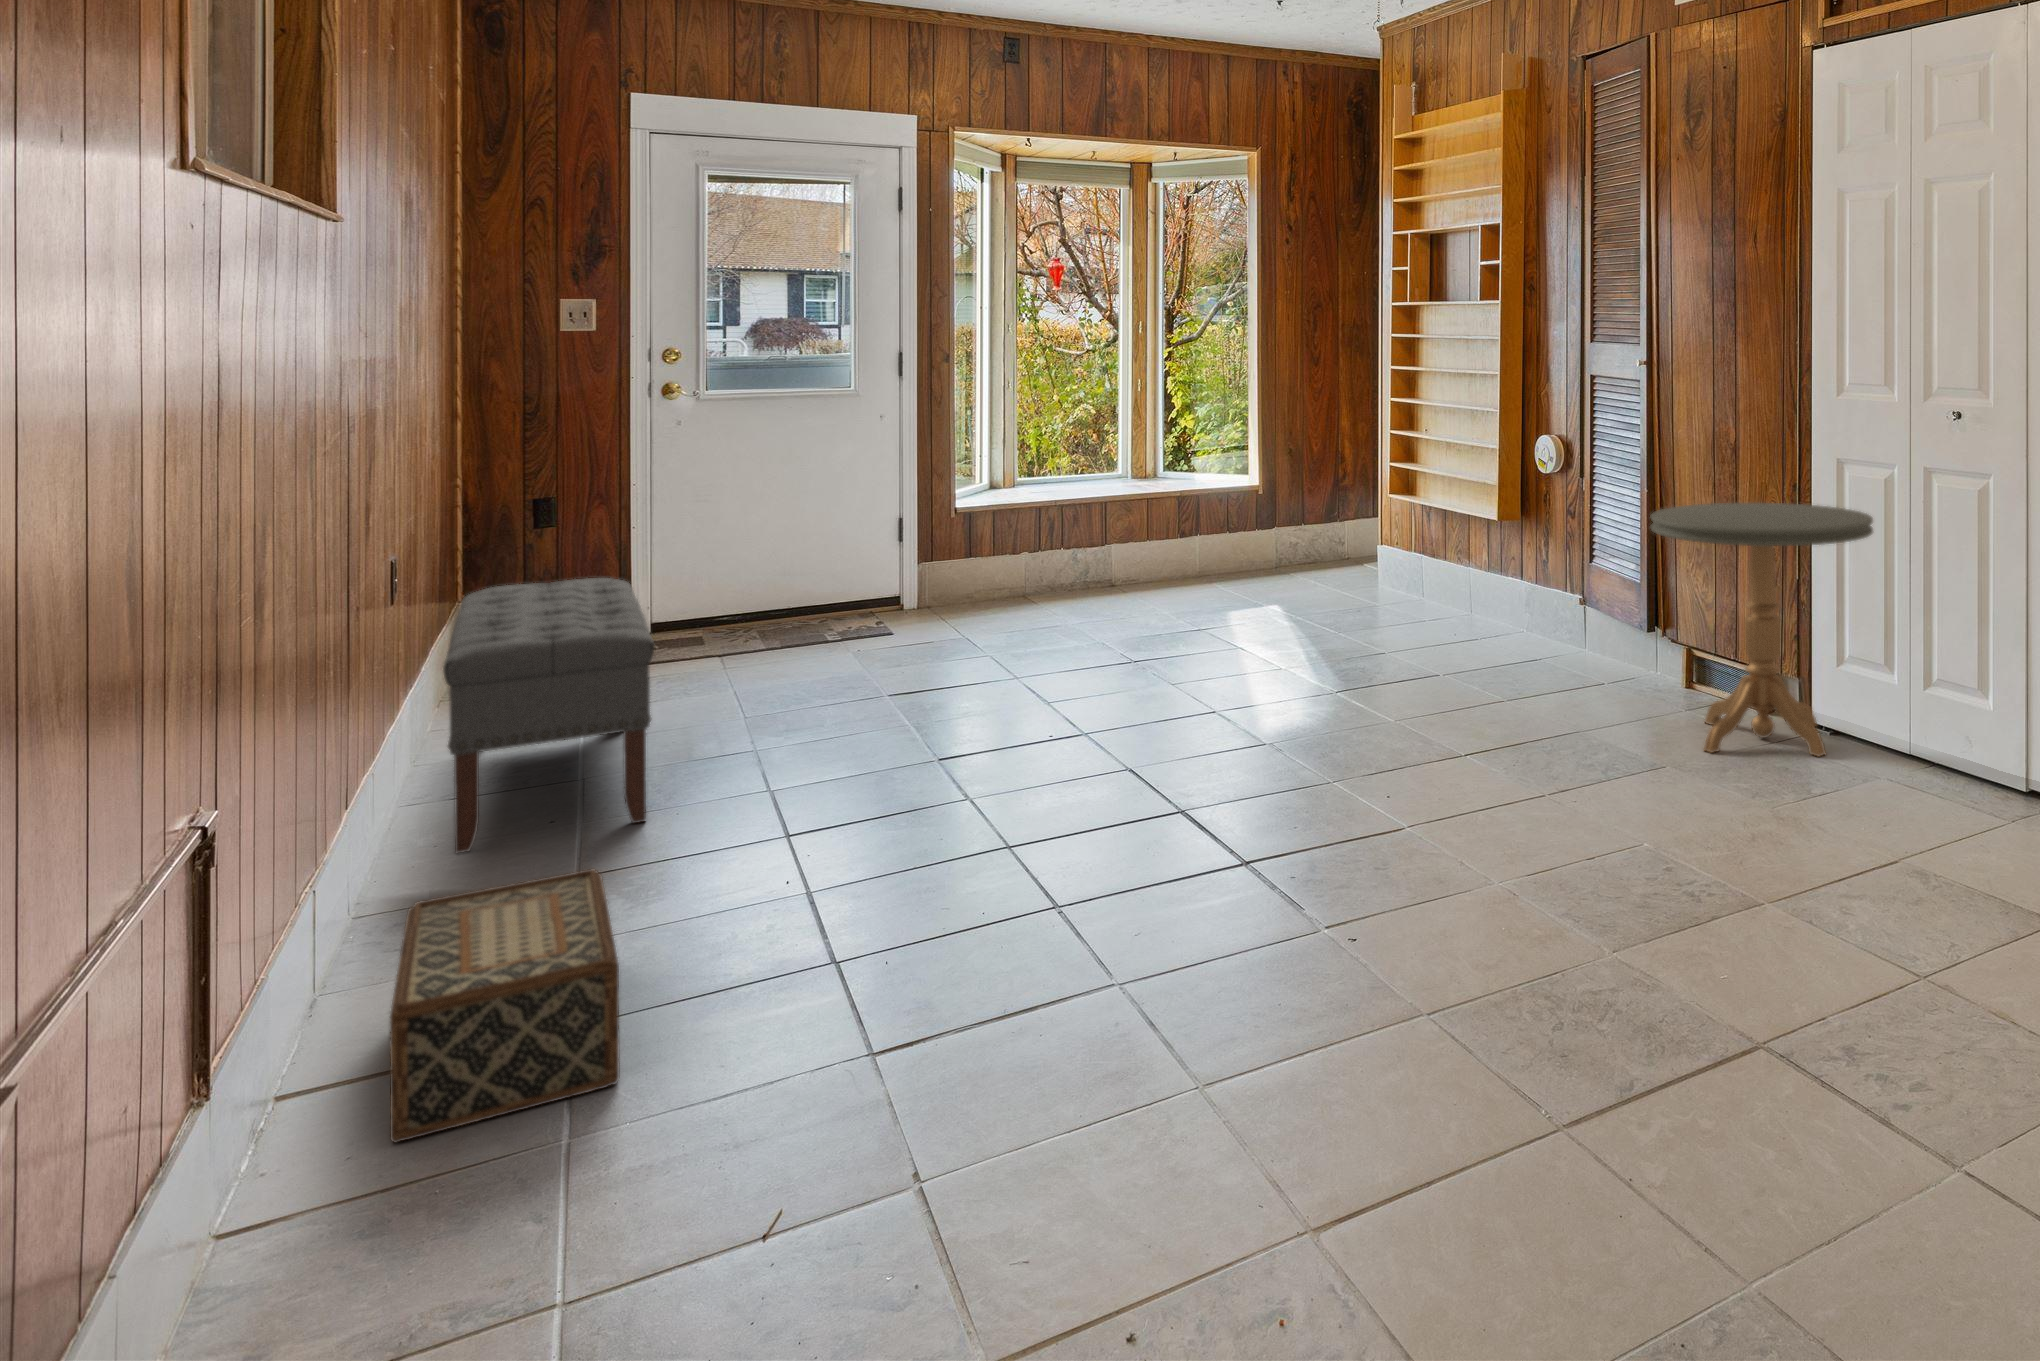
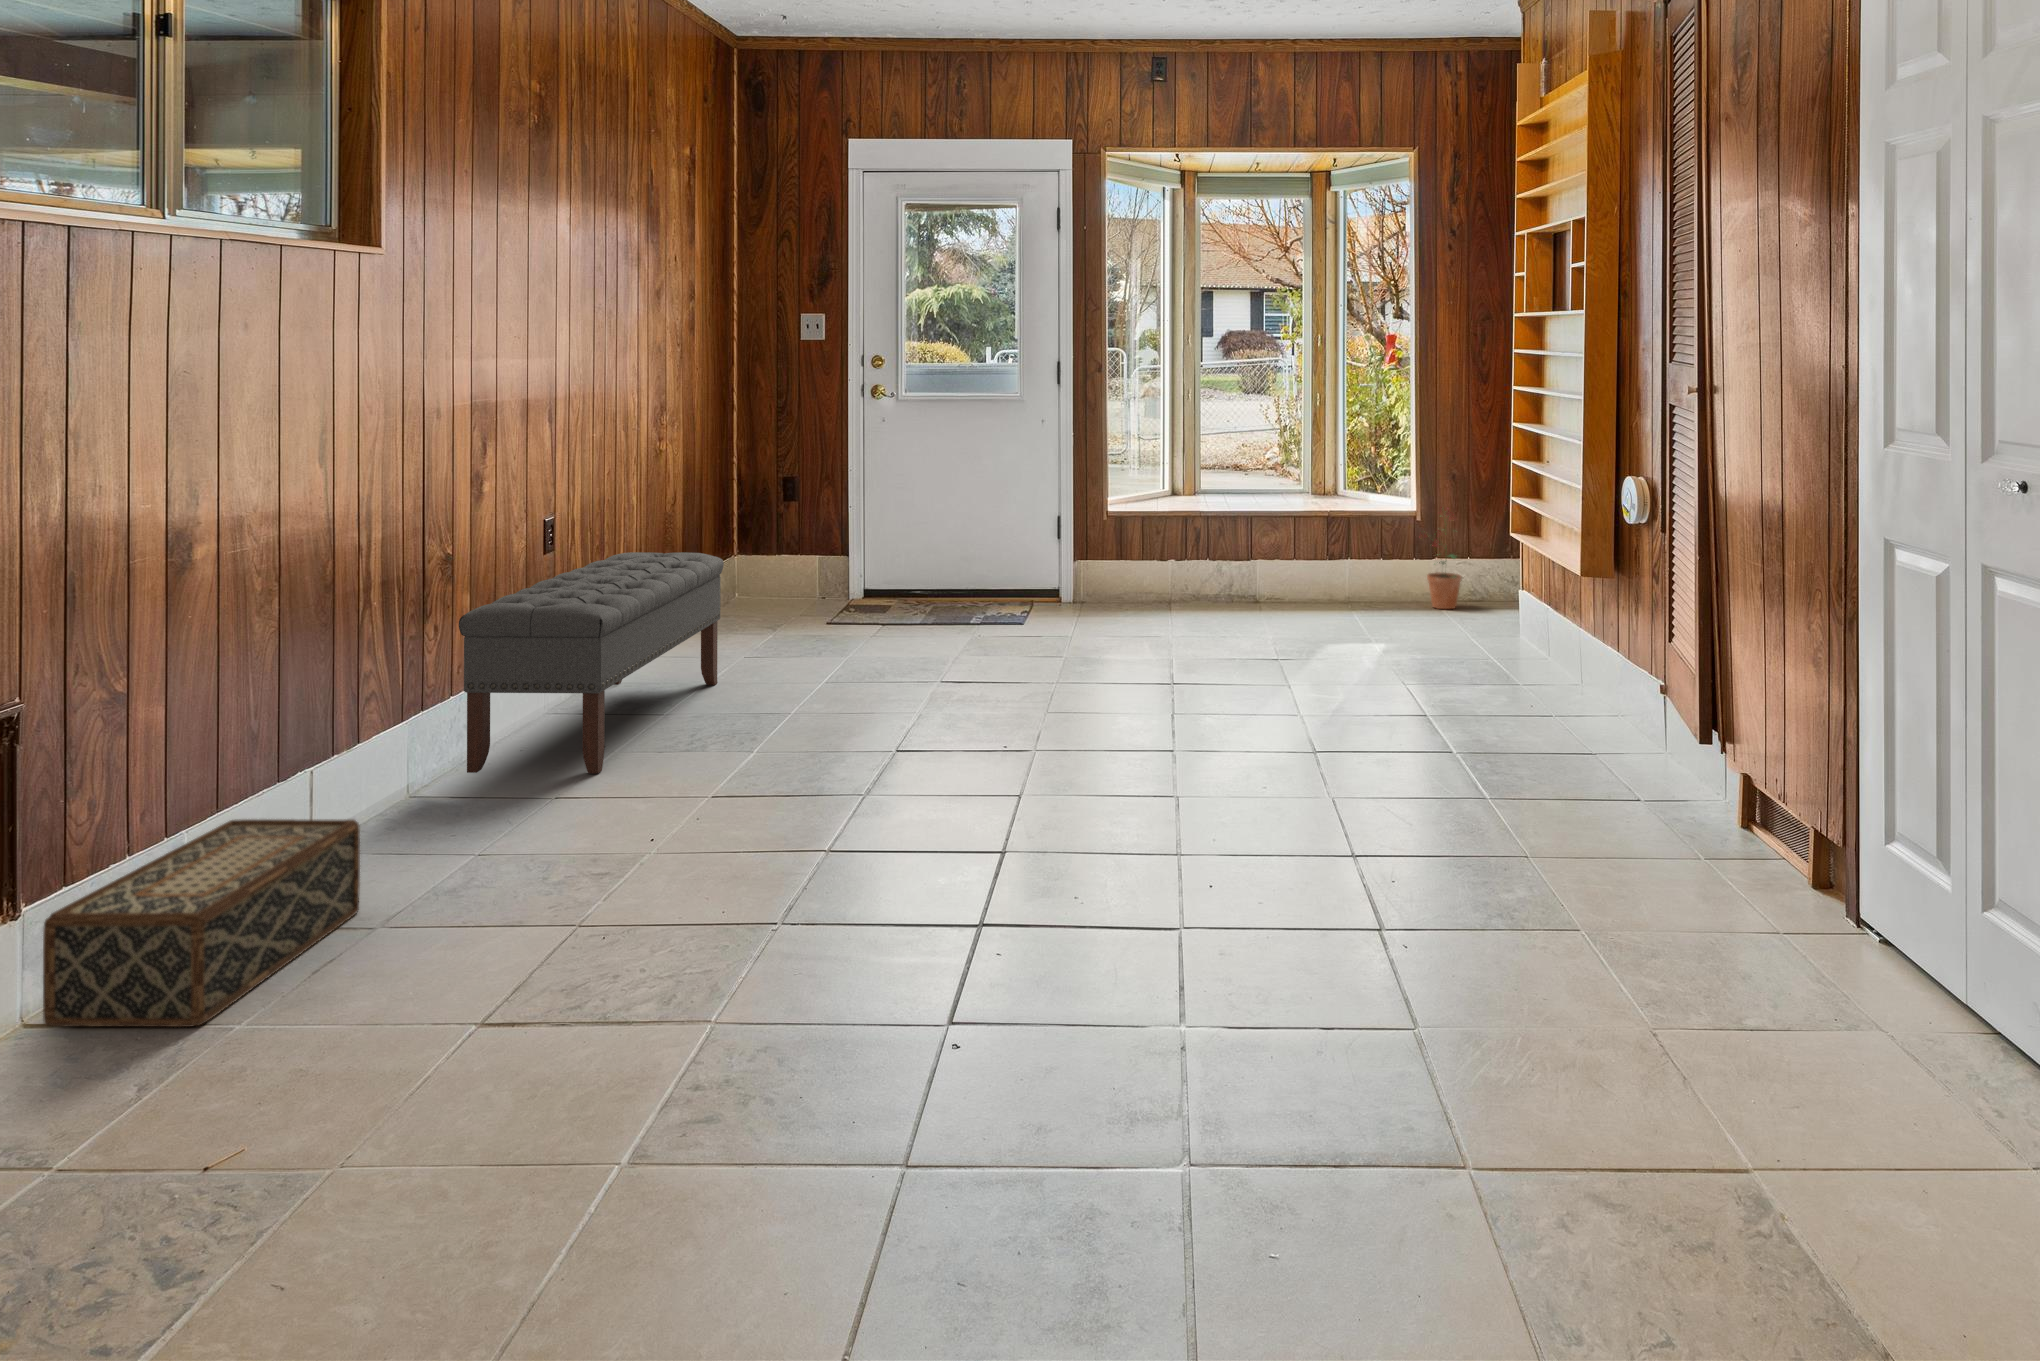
potted plant: none [1262,480,1307,573] -> present [1419,507,1461,609]
side table: present [1651,503,1873,756] -> none [1546,599,1895,1010]

